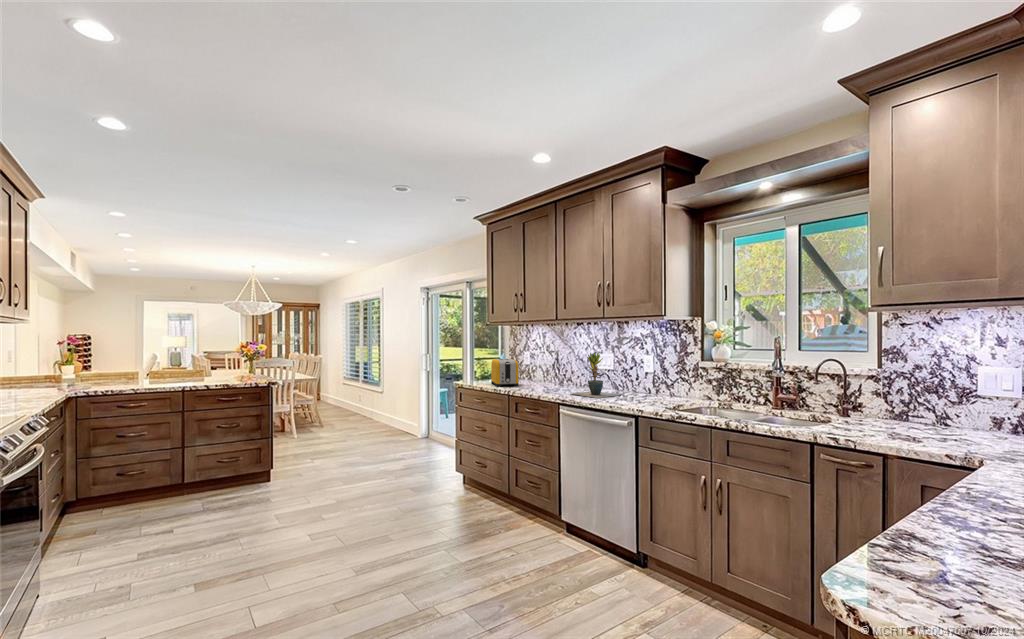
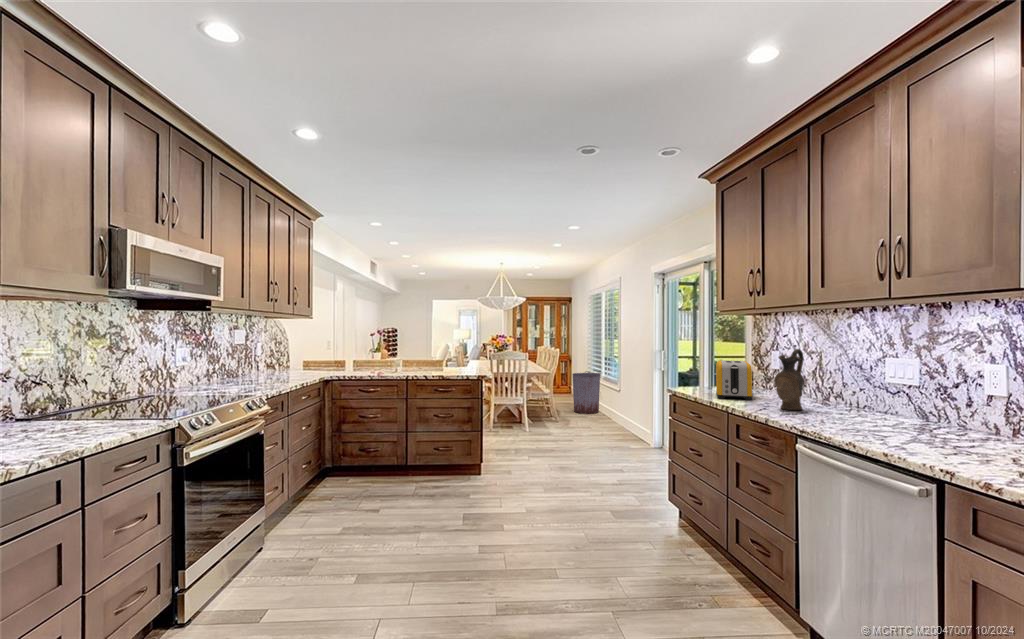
ceramic pitcher: none [537,349,554,390] -> present [775,349,804,410]
potted plant: present [572,353,618,398] -> none [821,356,928,433]
trash can: none [330,375,359,416] -> present [572,371,601,414]

